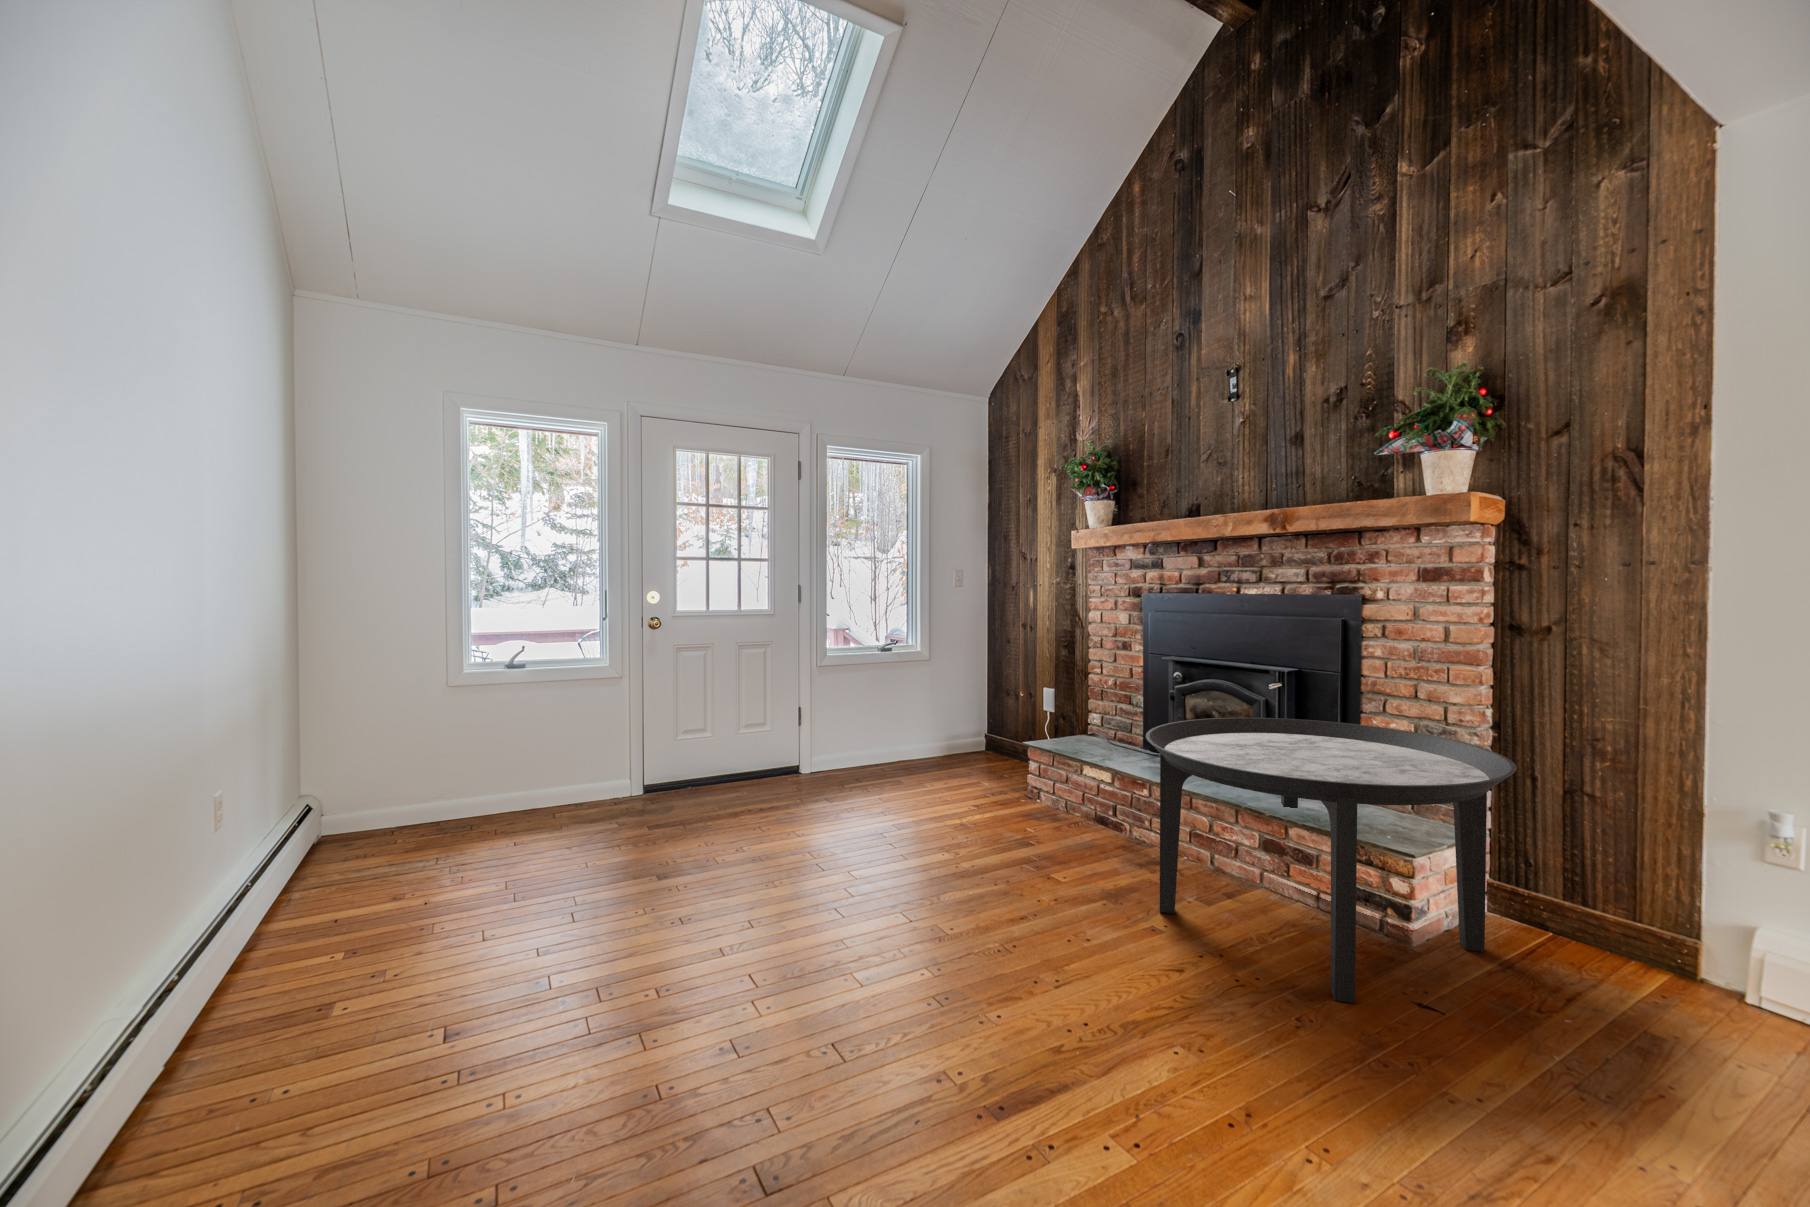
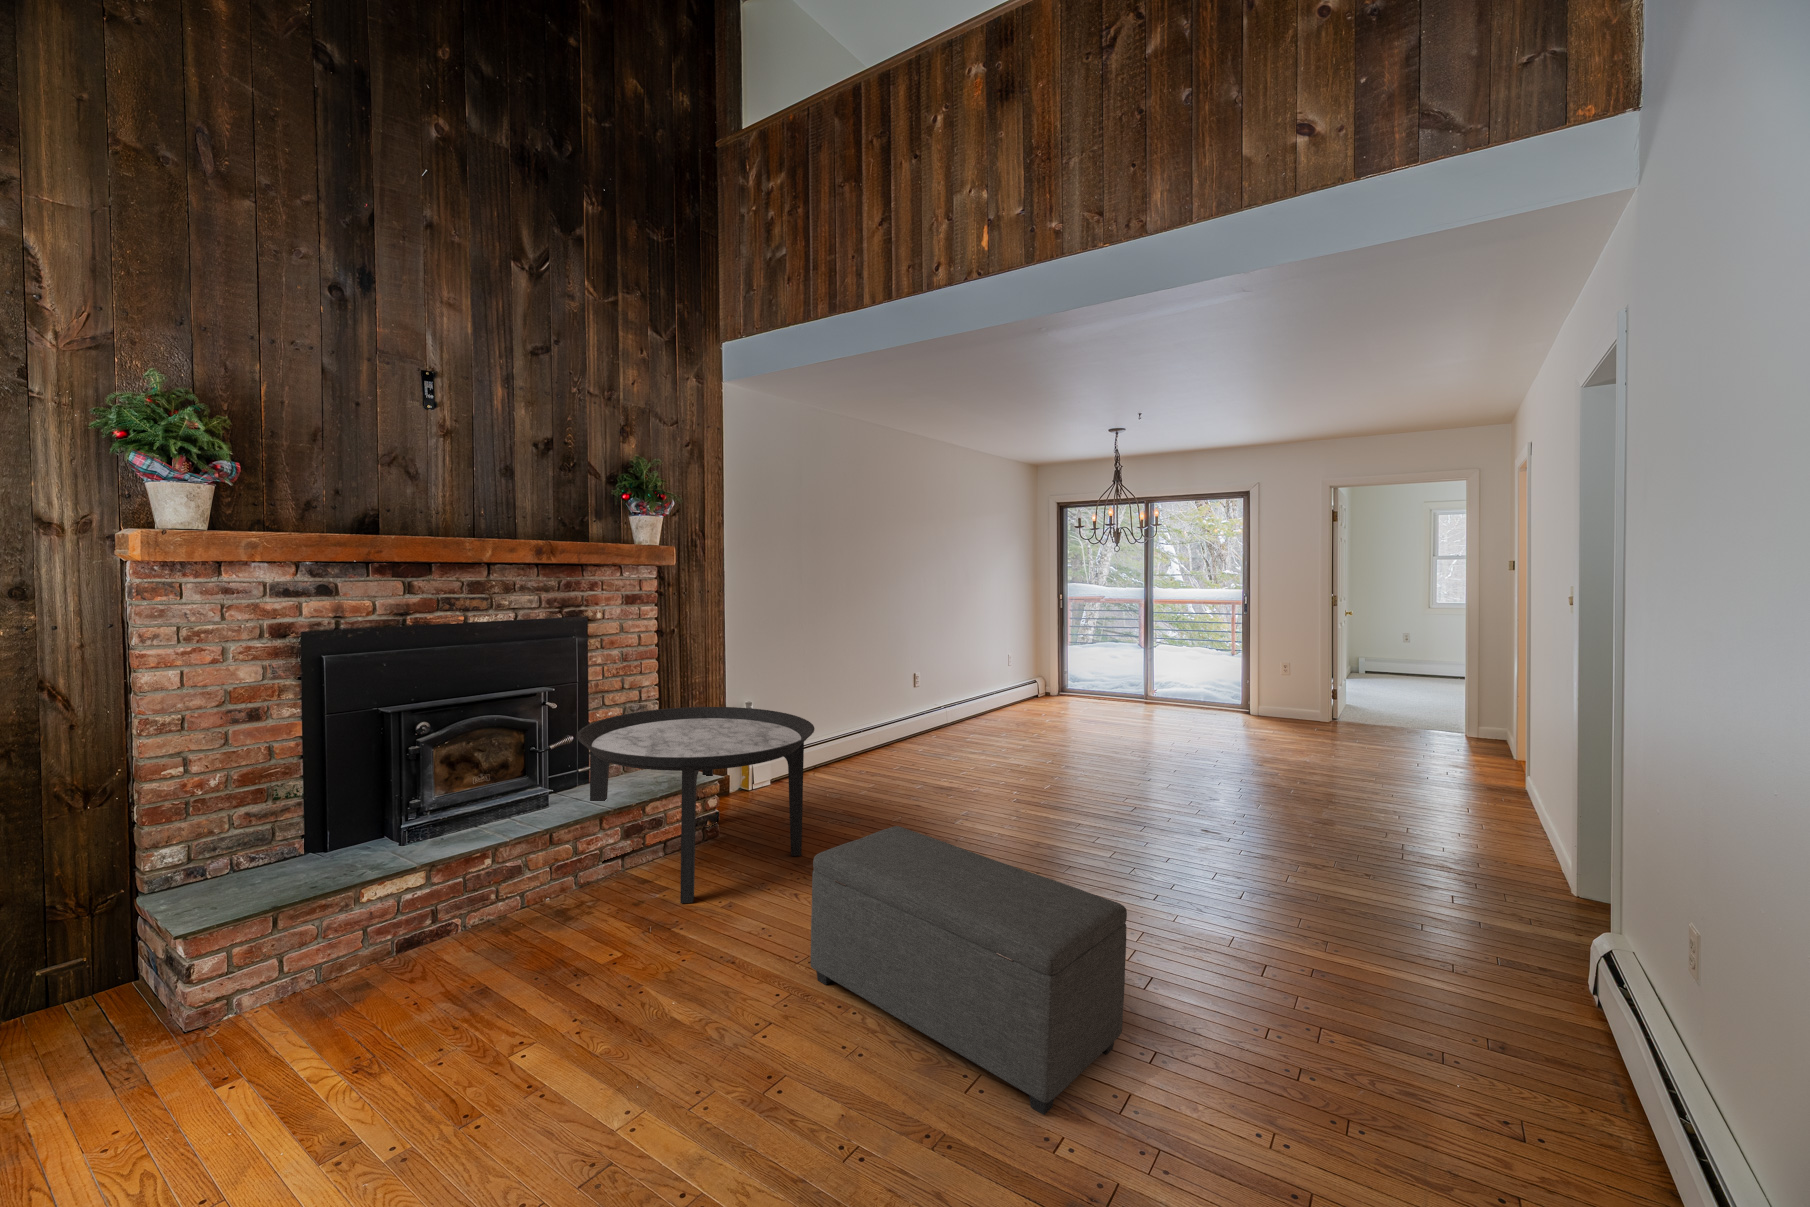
ottoman: none [645,811,1016,1083] -> present [811,826,1127,1115]

